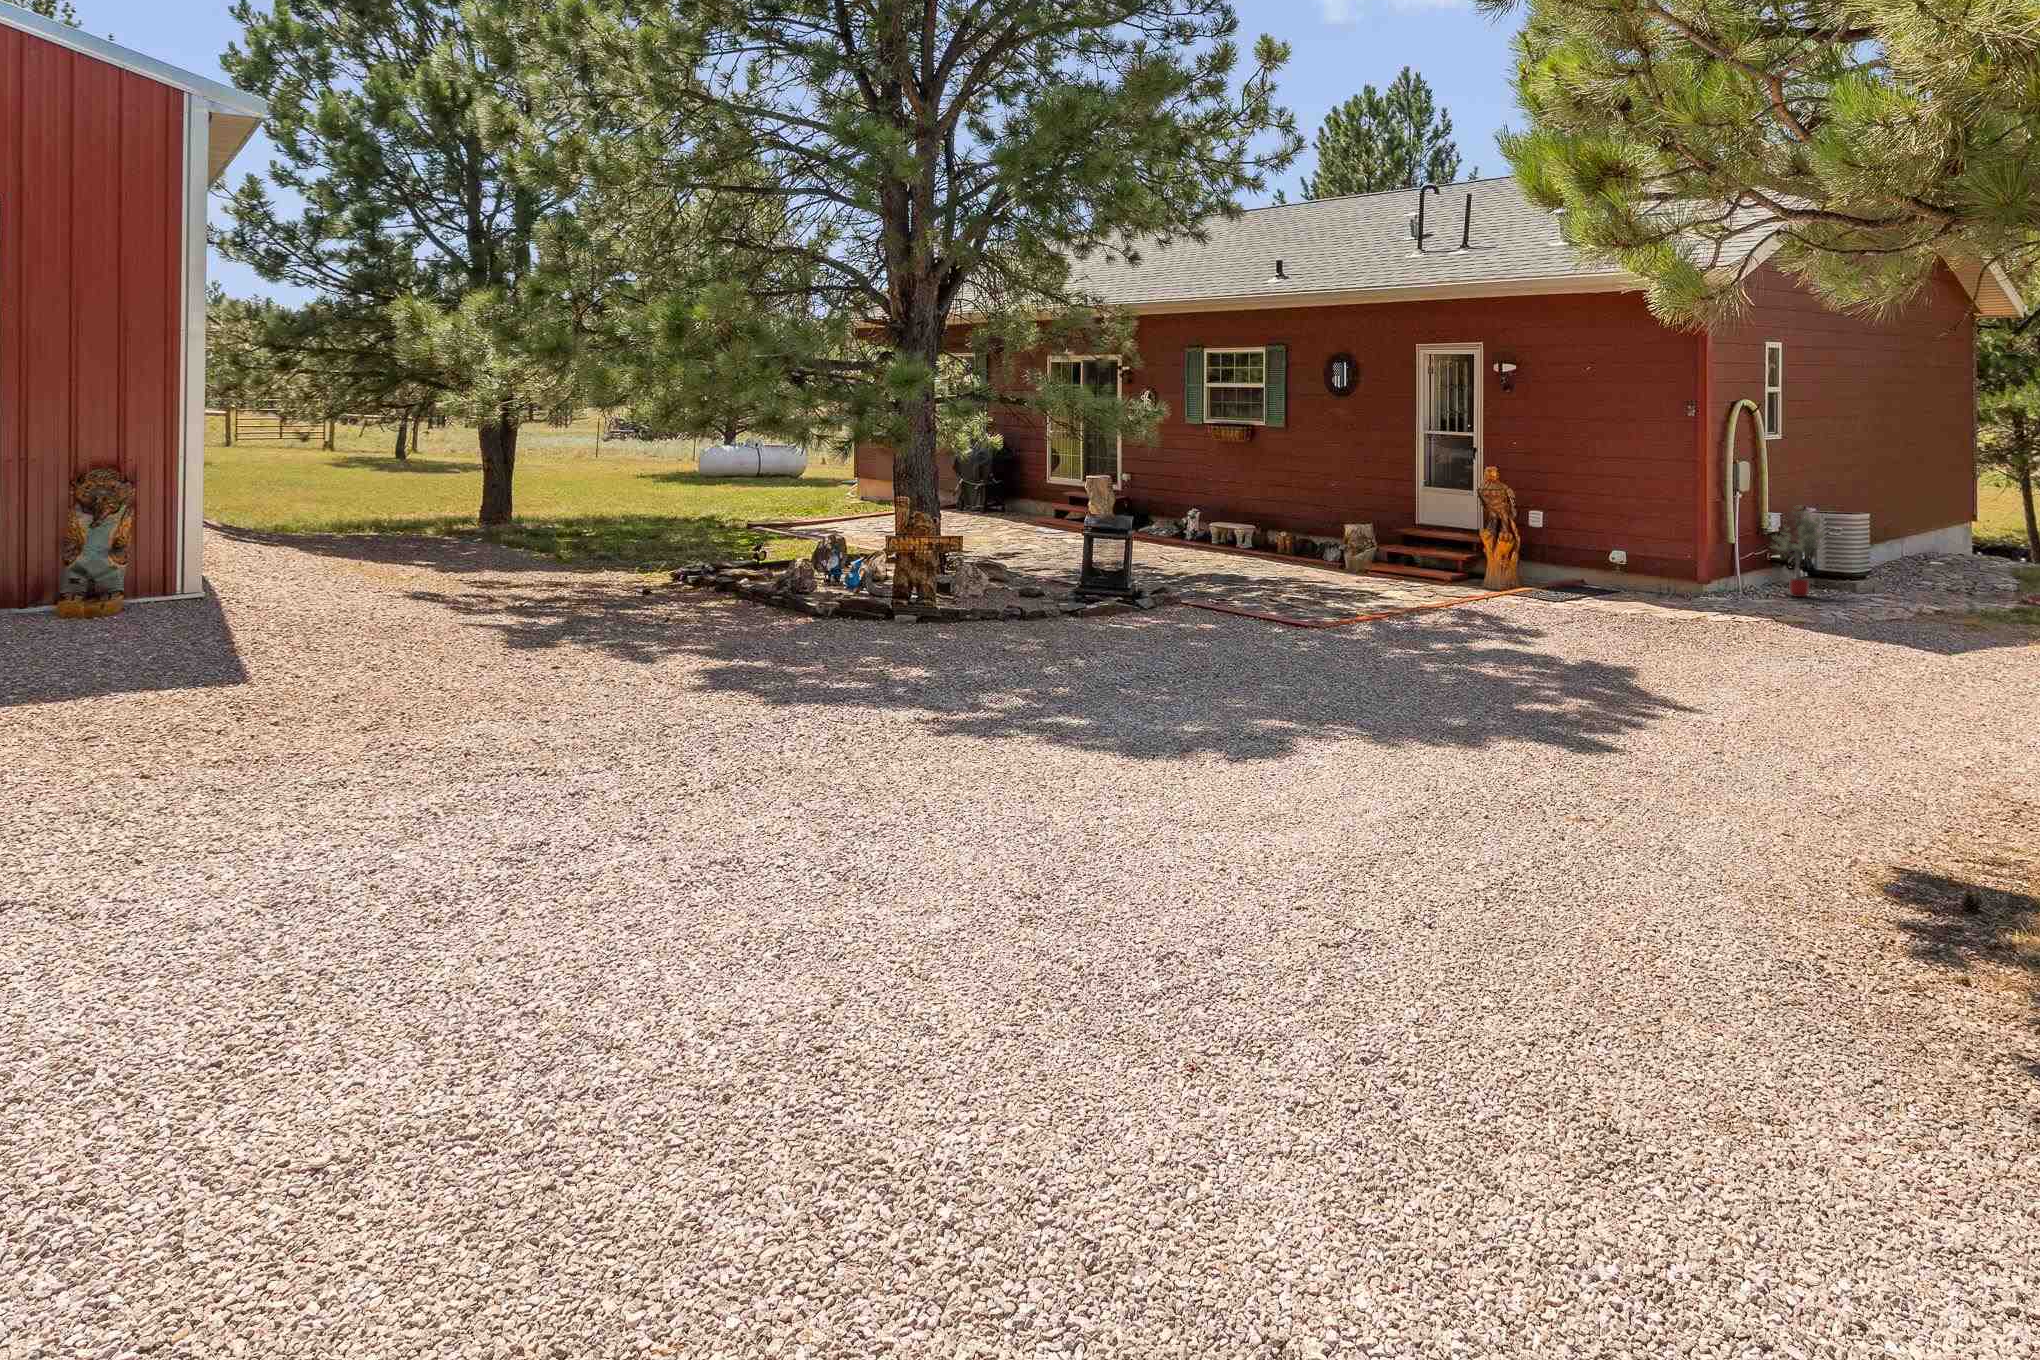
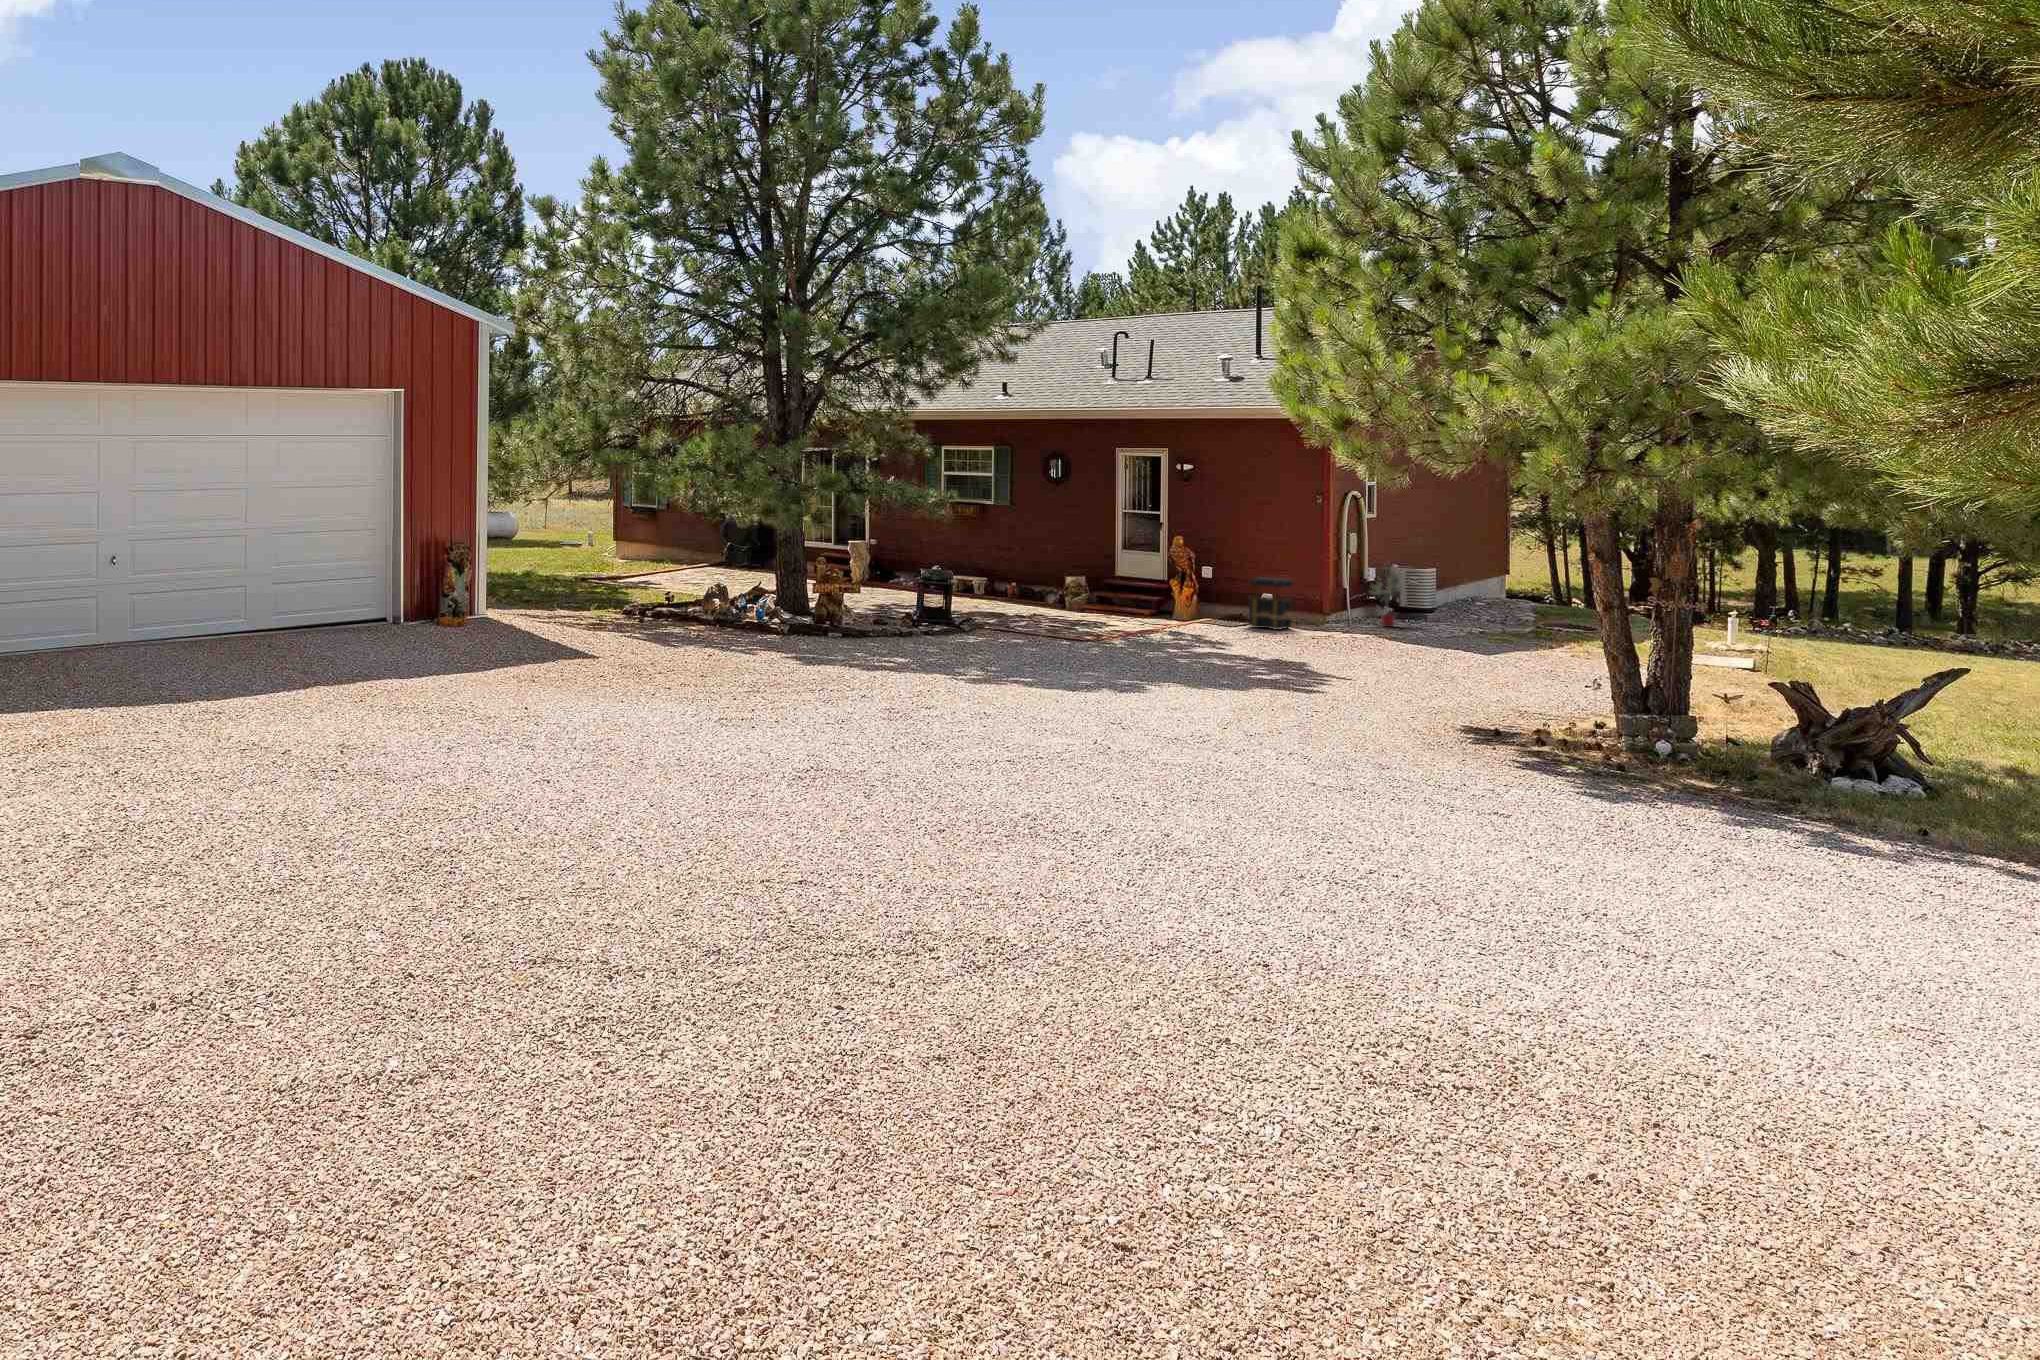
toolbox: none [1588,525,1655,603] -> present [1249,577,1293,630]

